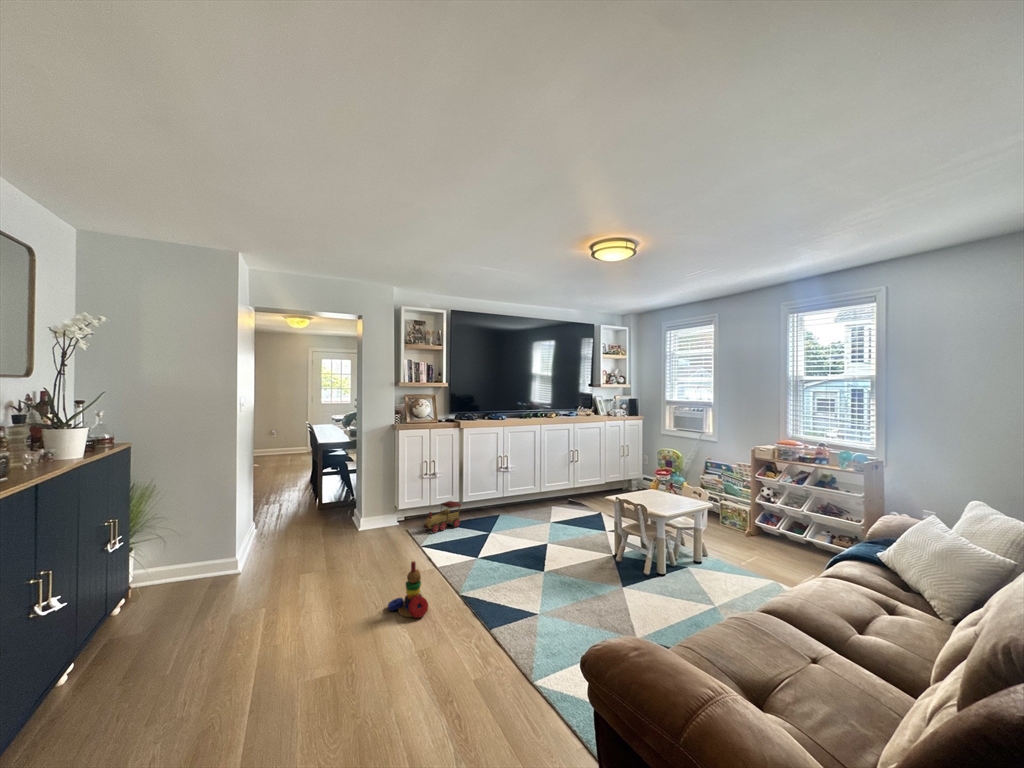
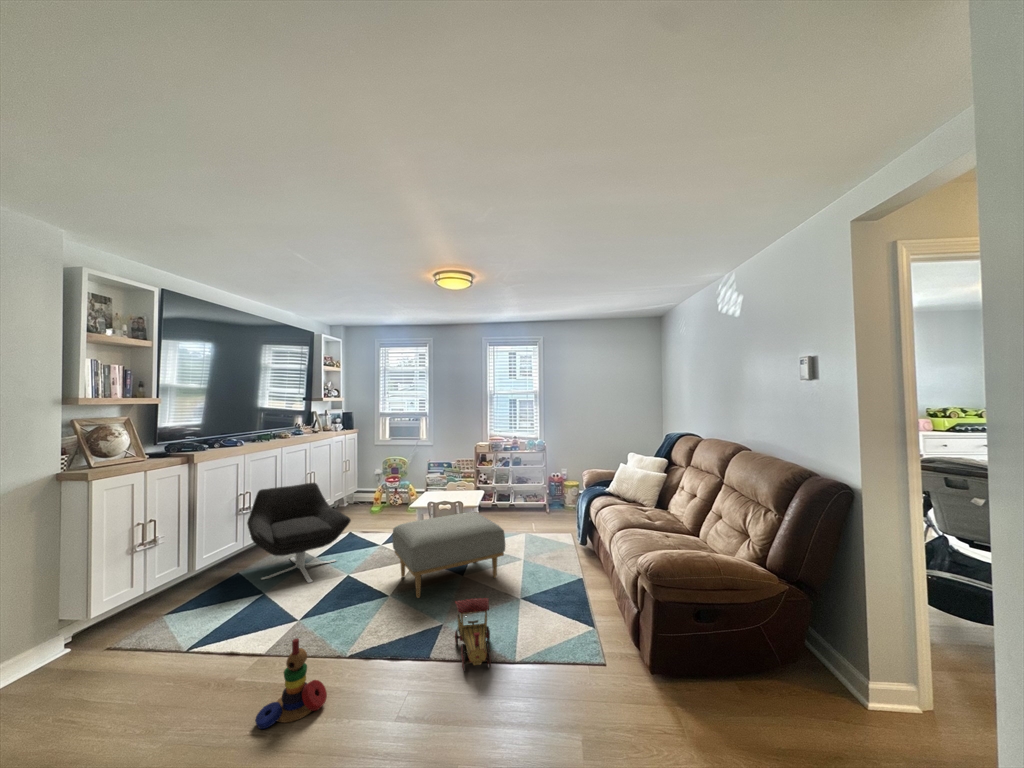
lounge chair: none [489,456,566,539] -> present [247,483,351,583]
toy train: present [424,501,461,533] -> present [455,598,491,672]
ottoman: none [557,512,673,604] -> present [392,512,505,598]

